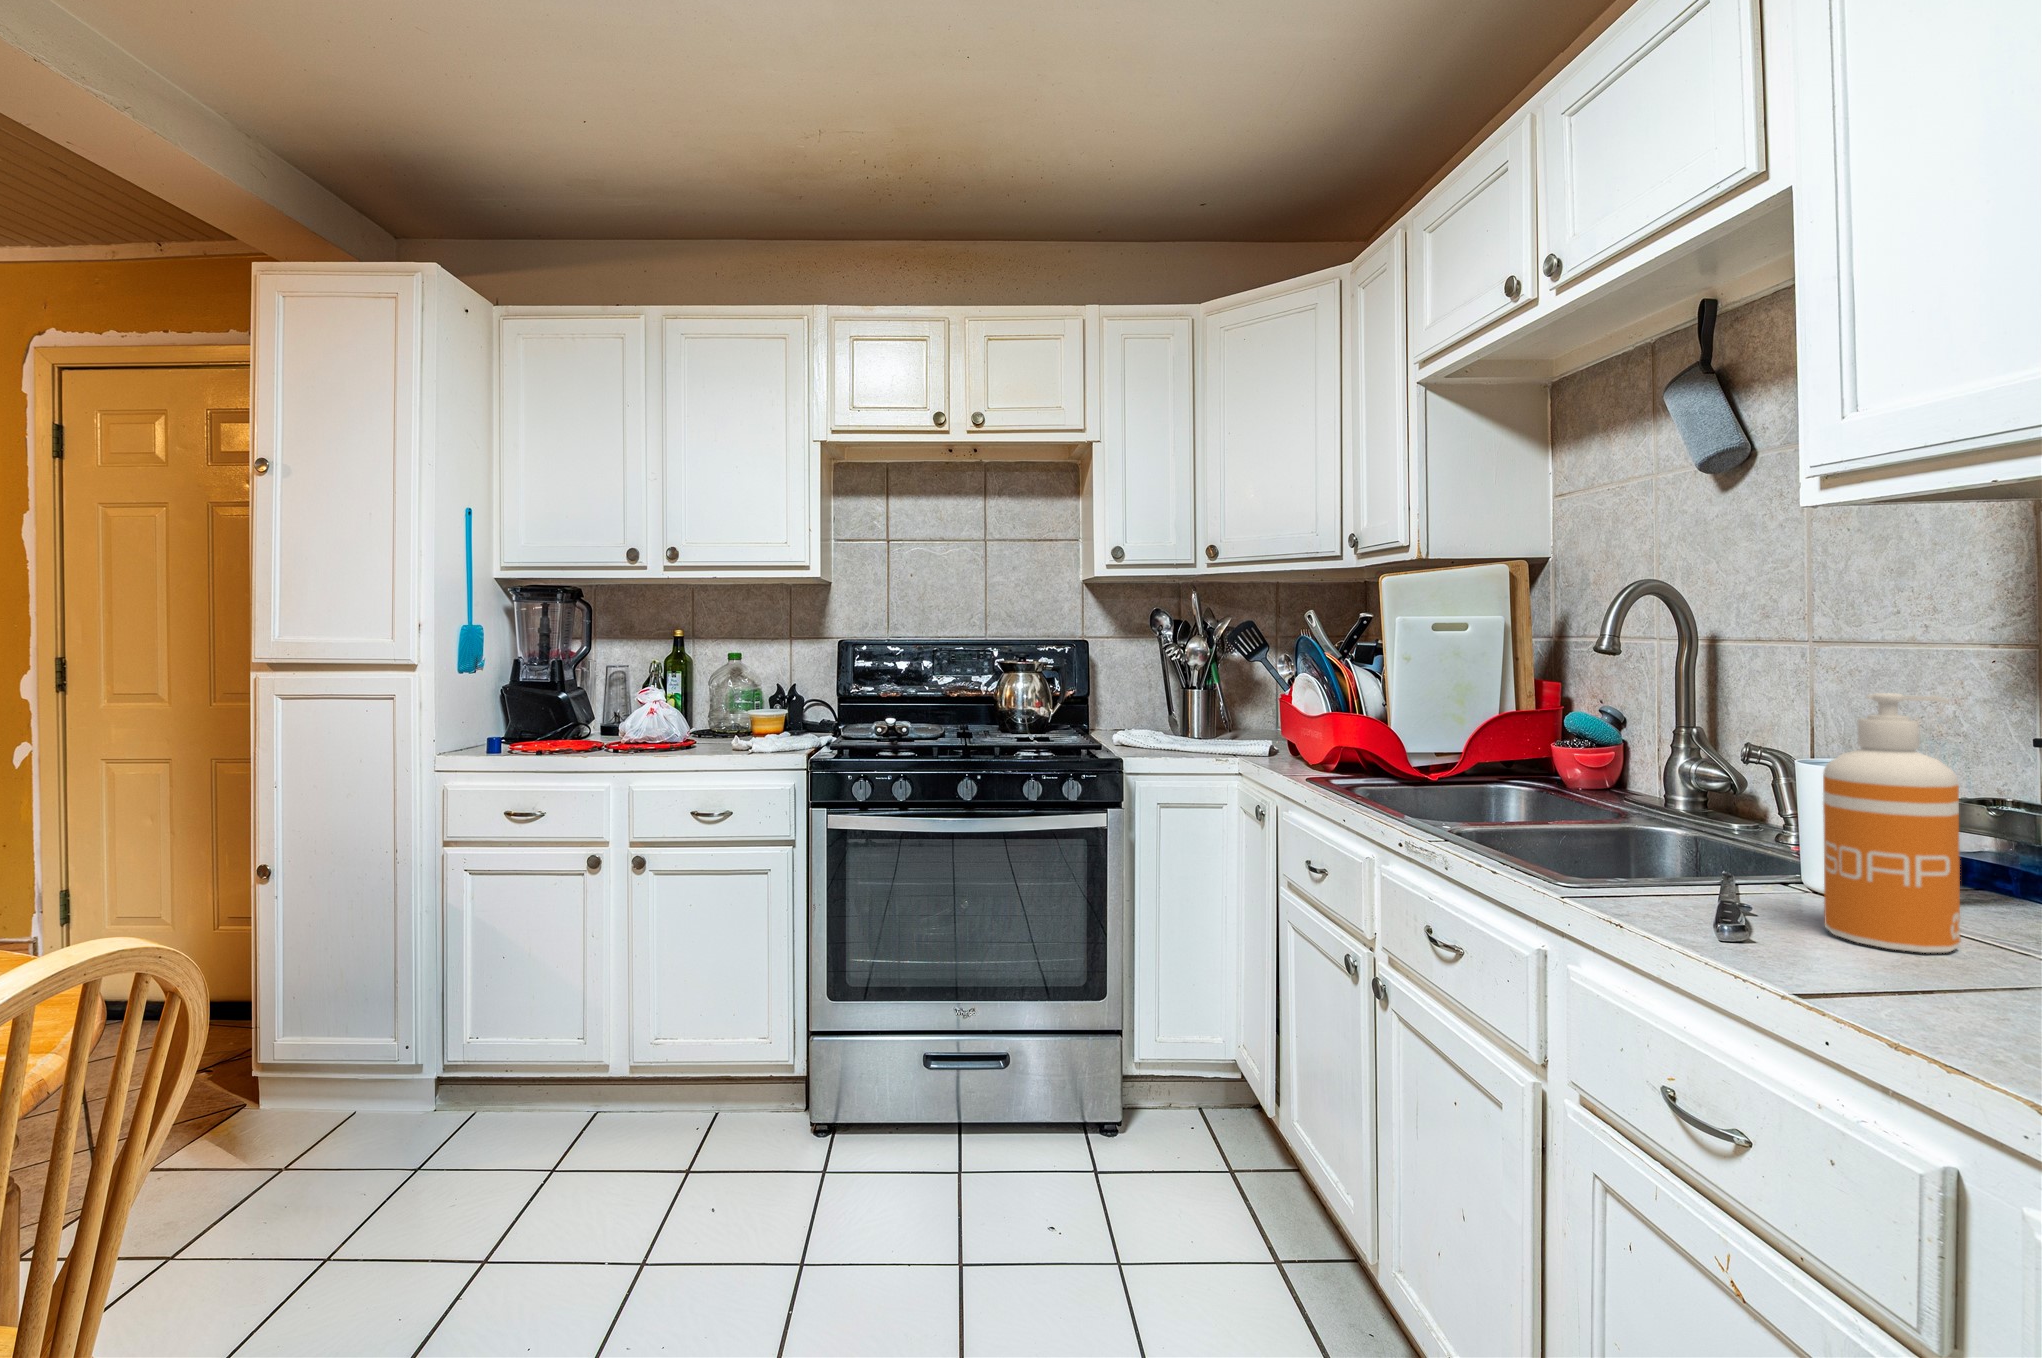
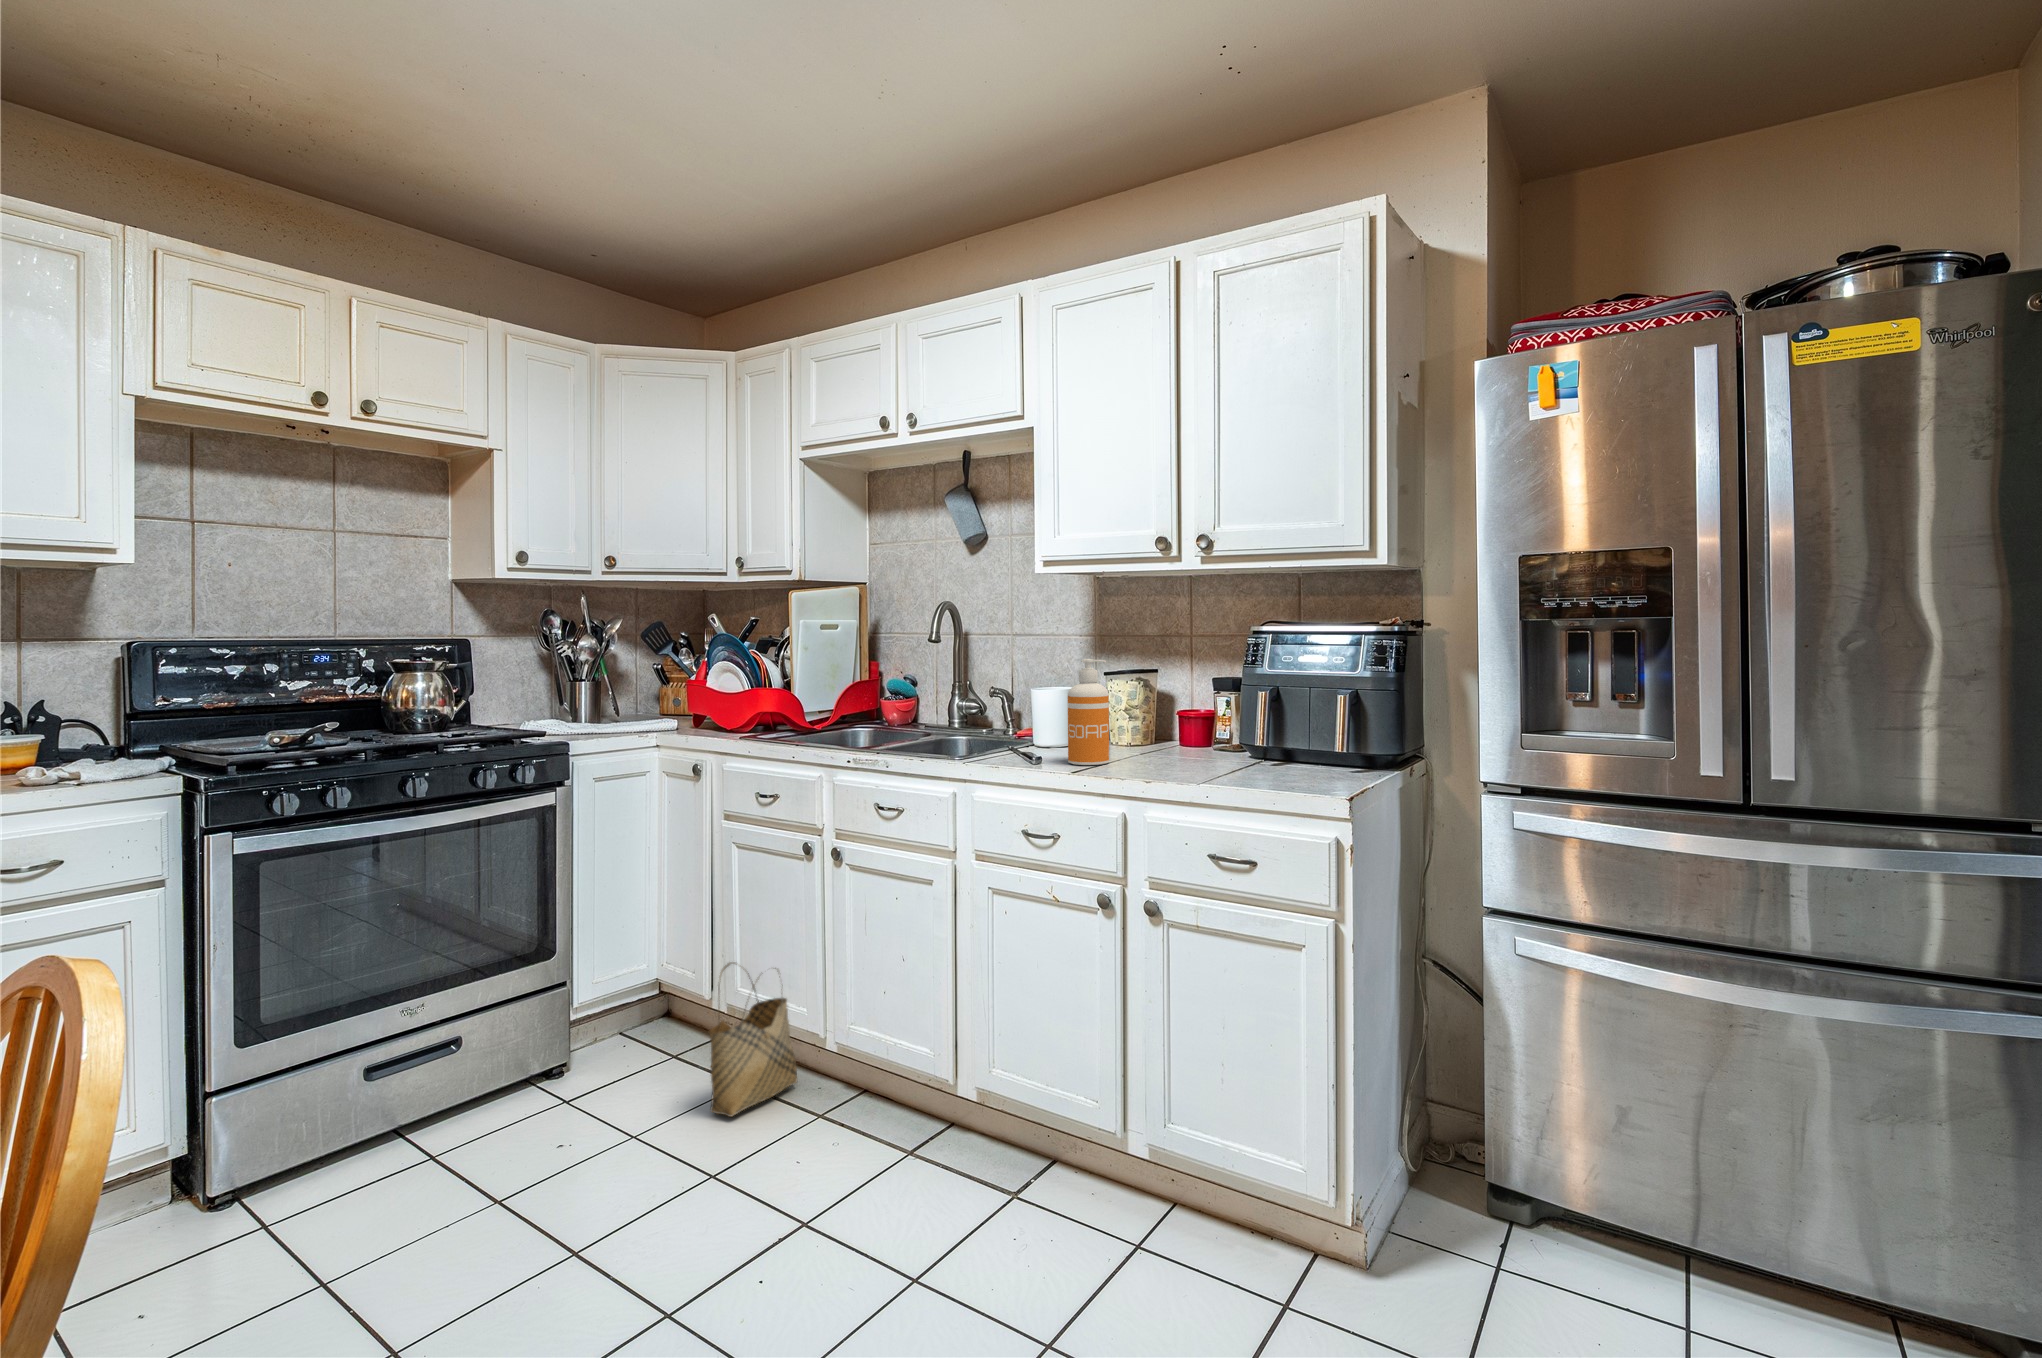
woven basket: none [1200,1086,1339,1309] -> present [709,963,797,1117]

